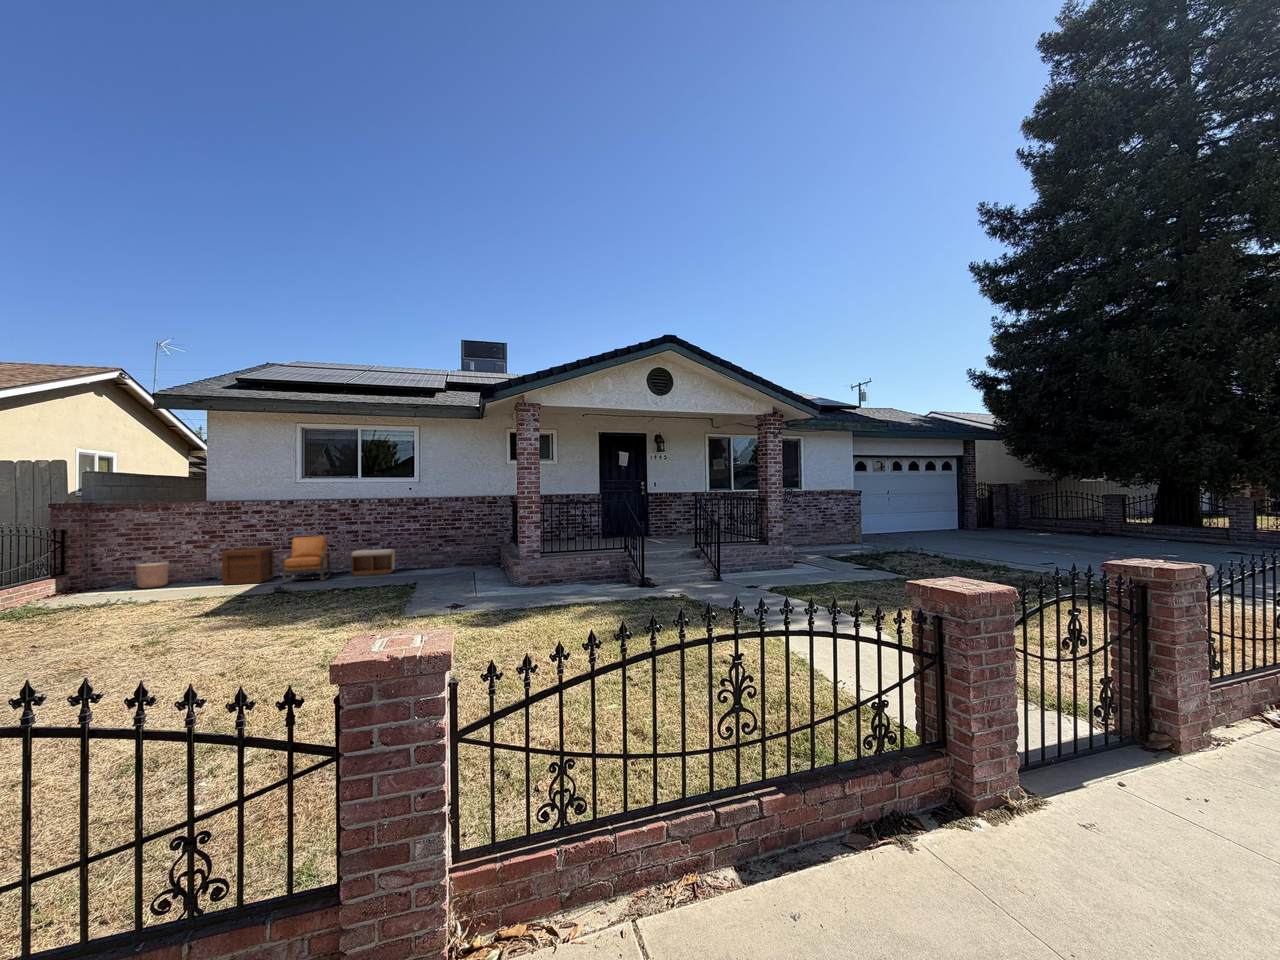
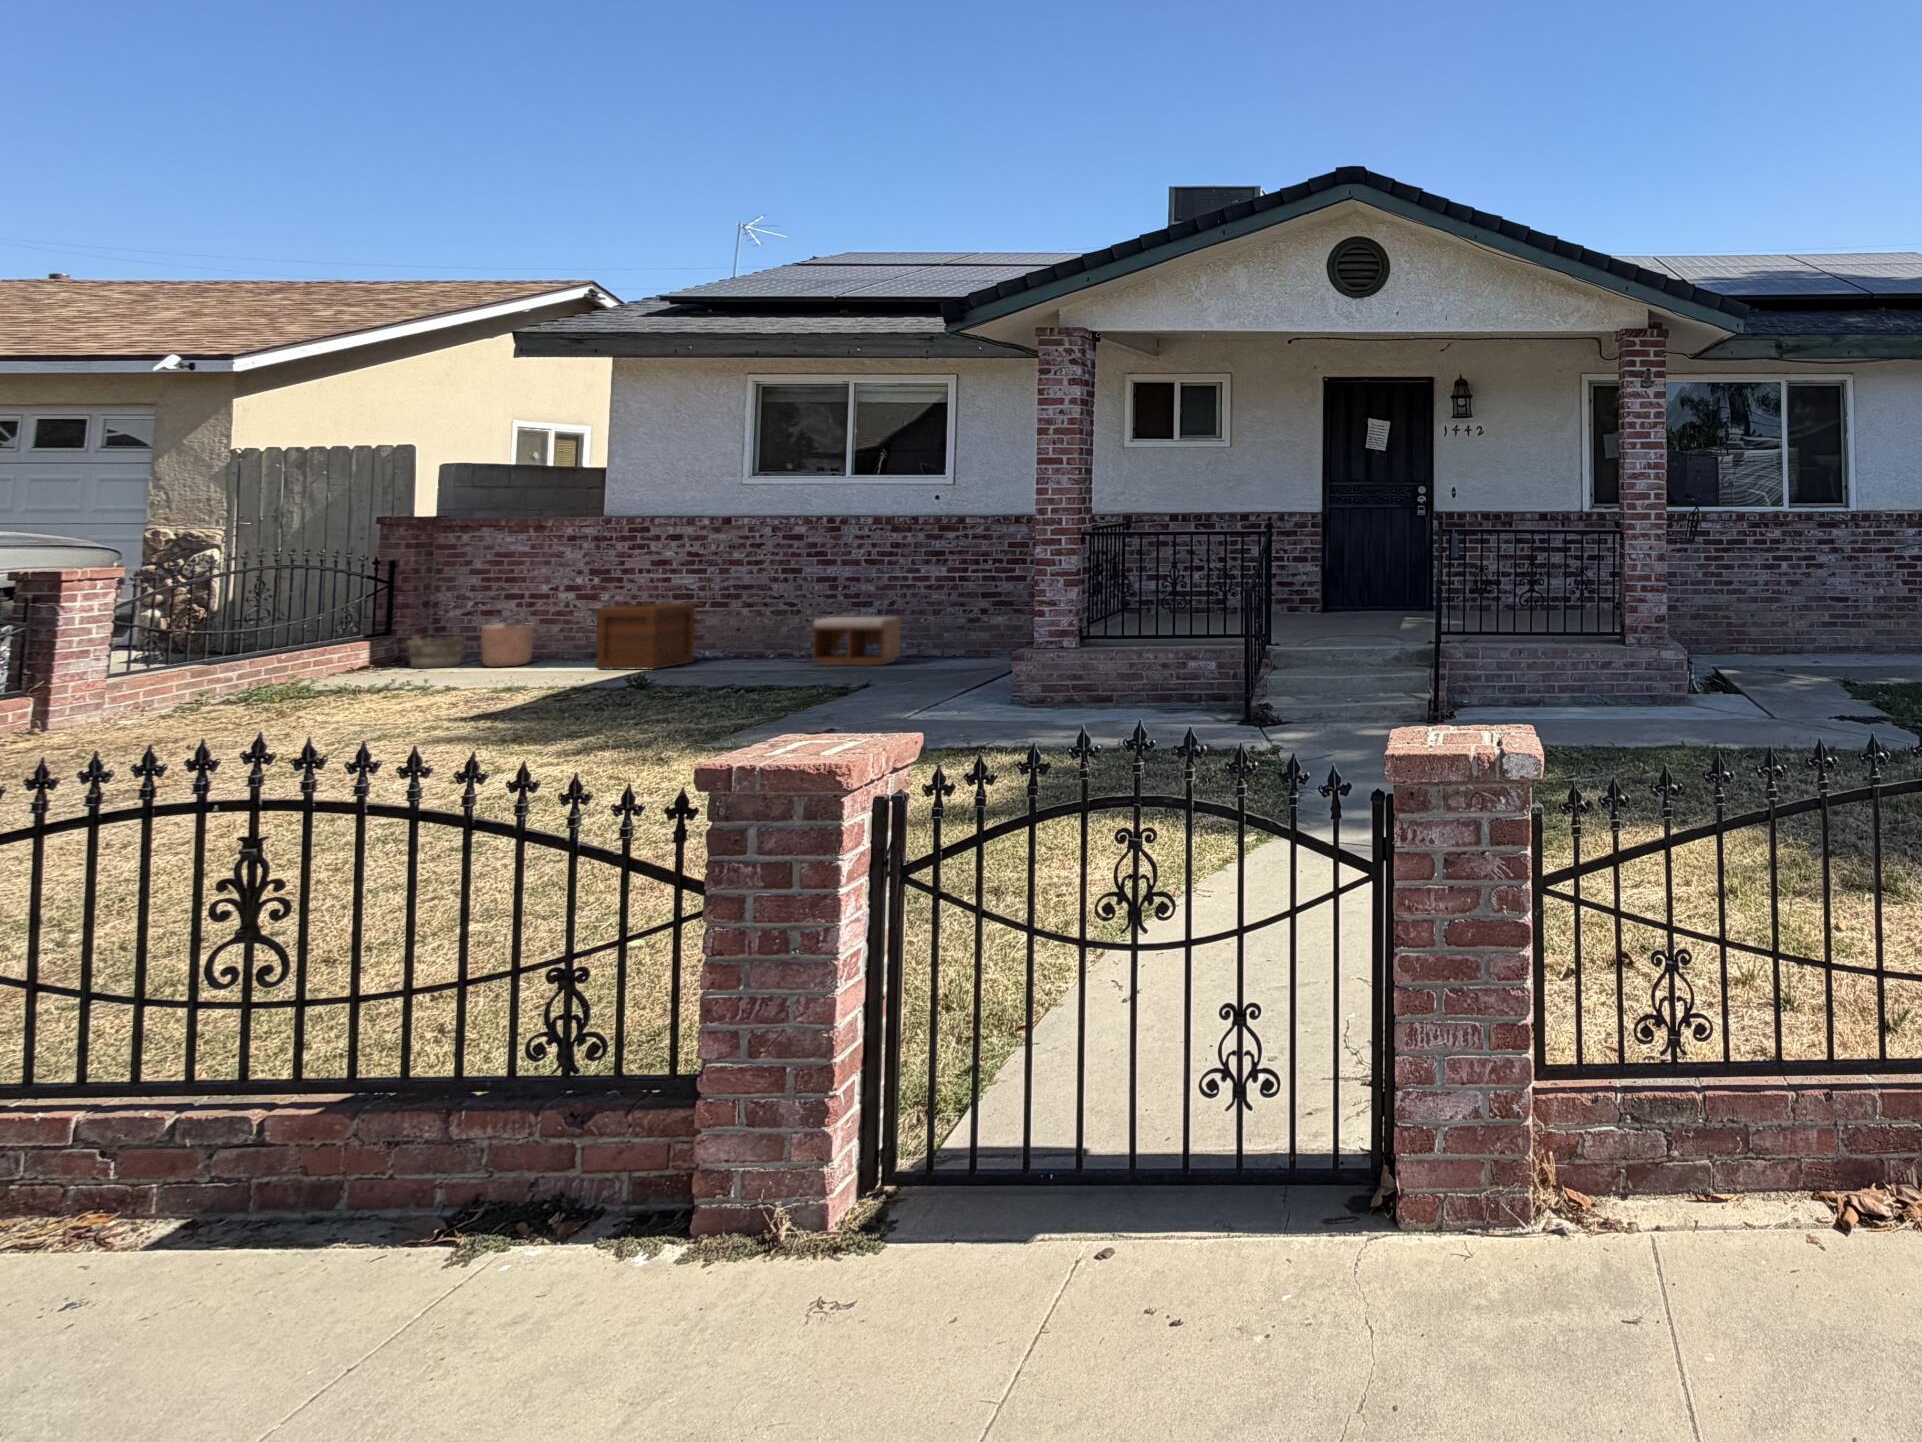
chair: present [282,536,330,583] -> none [682,587,788,672]
bucket: none [80,572,121,592] -> present [404,636,465,668]

